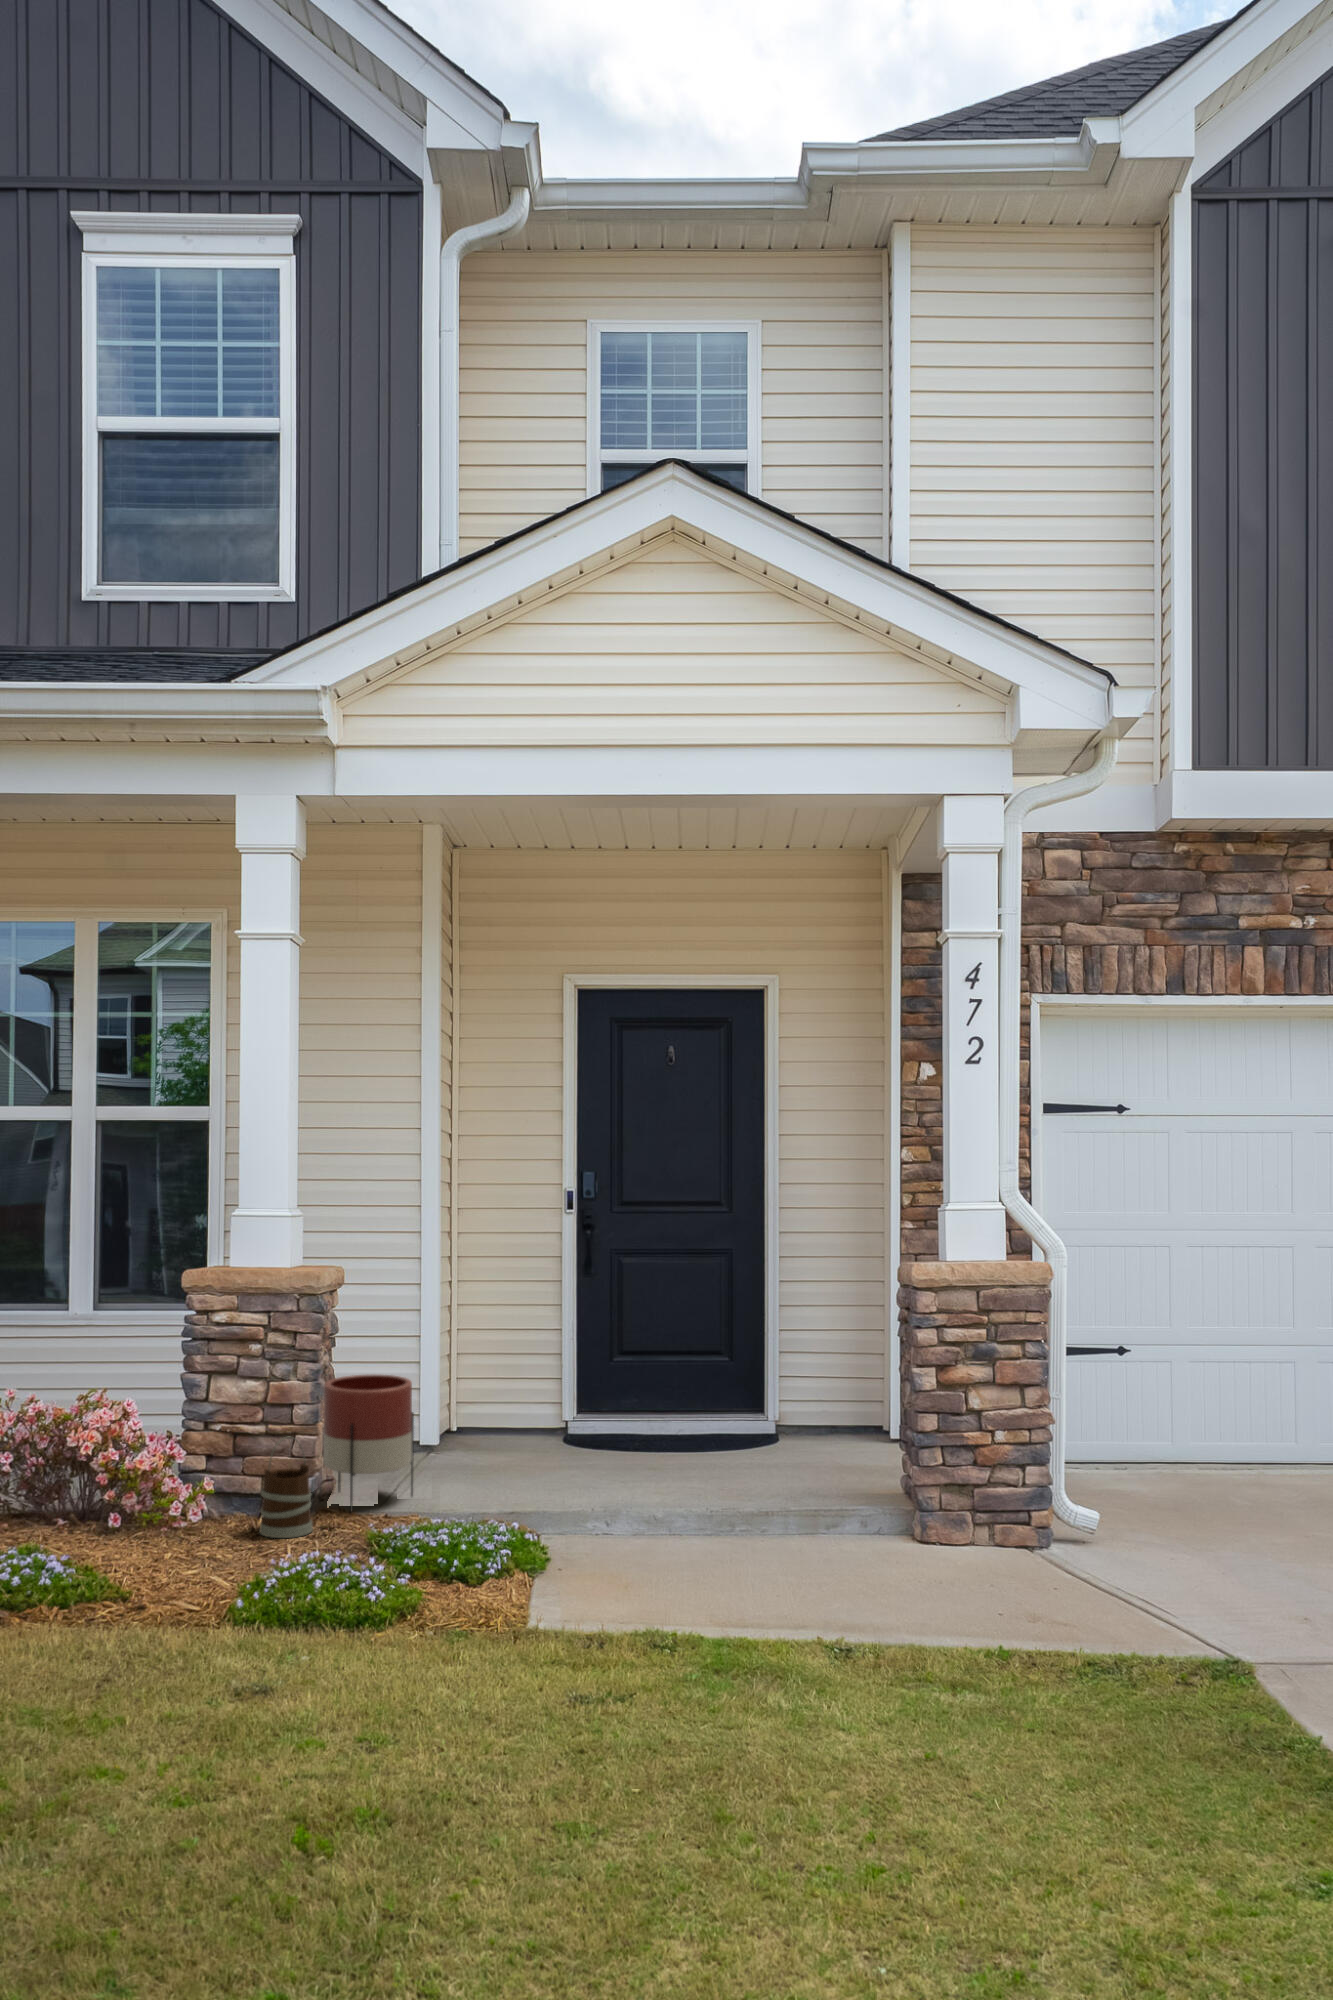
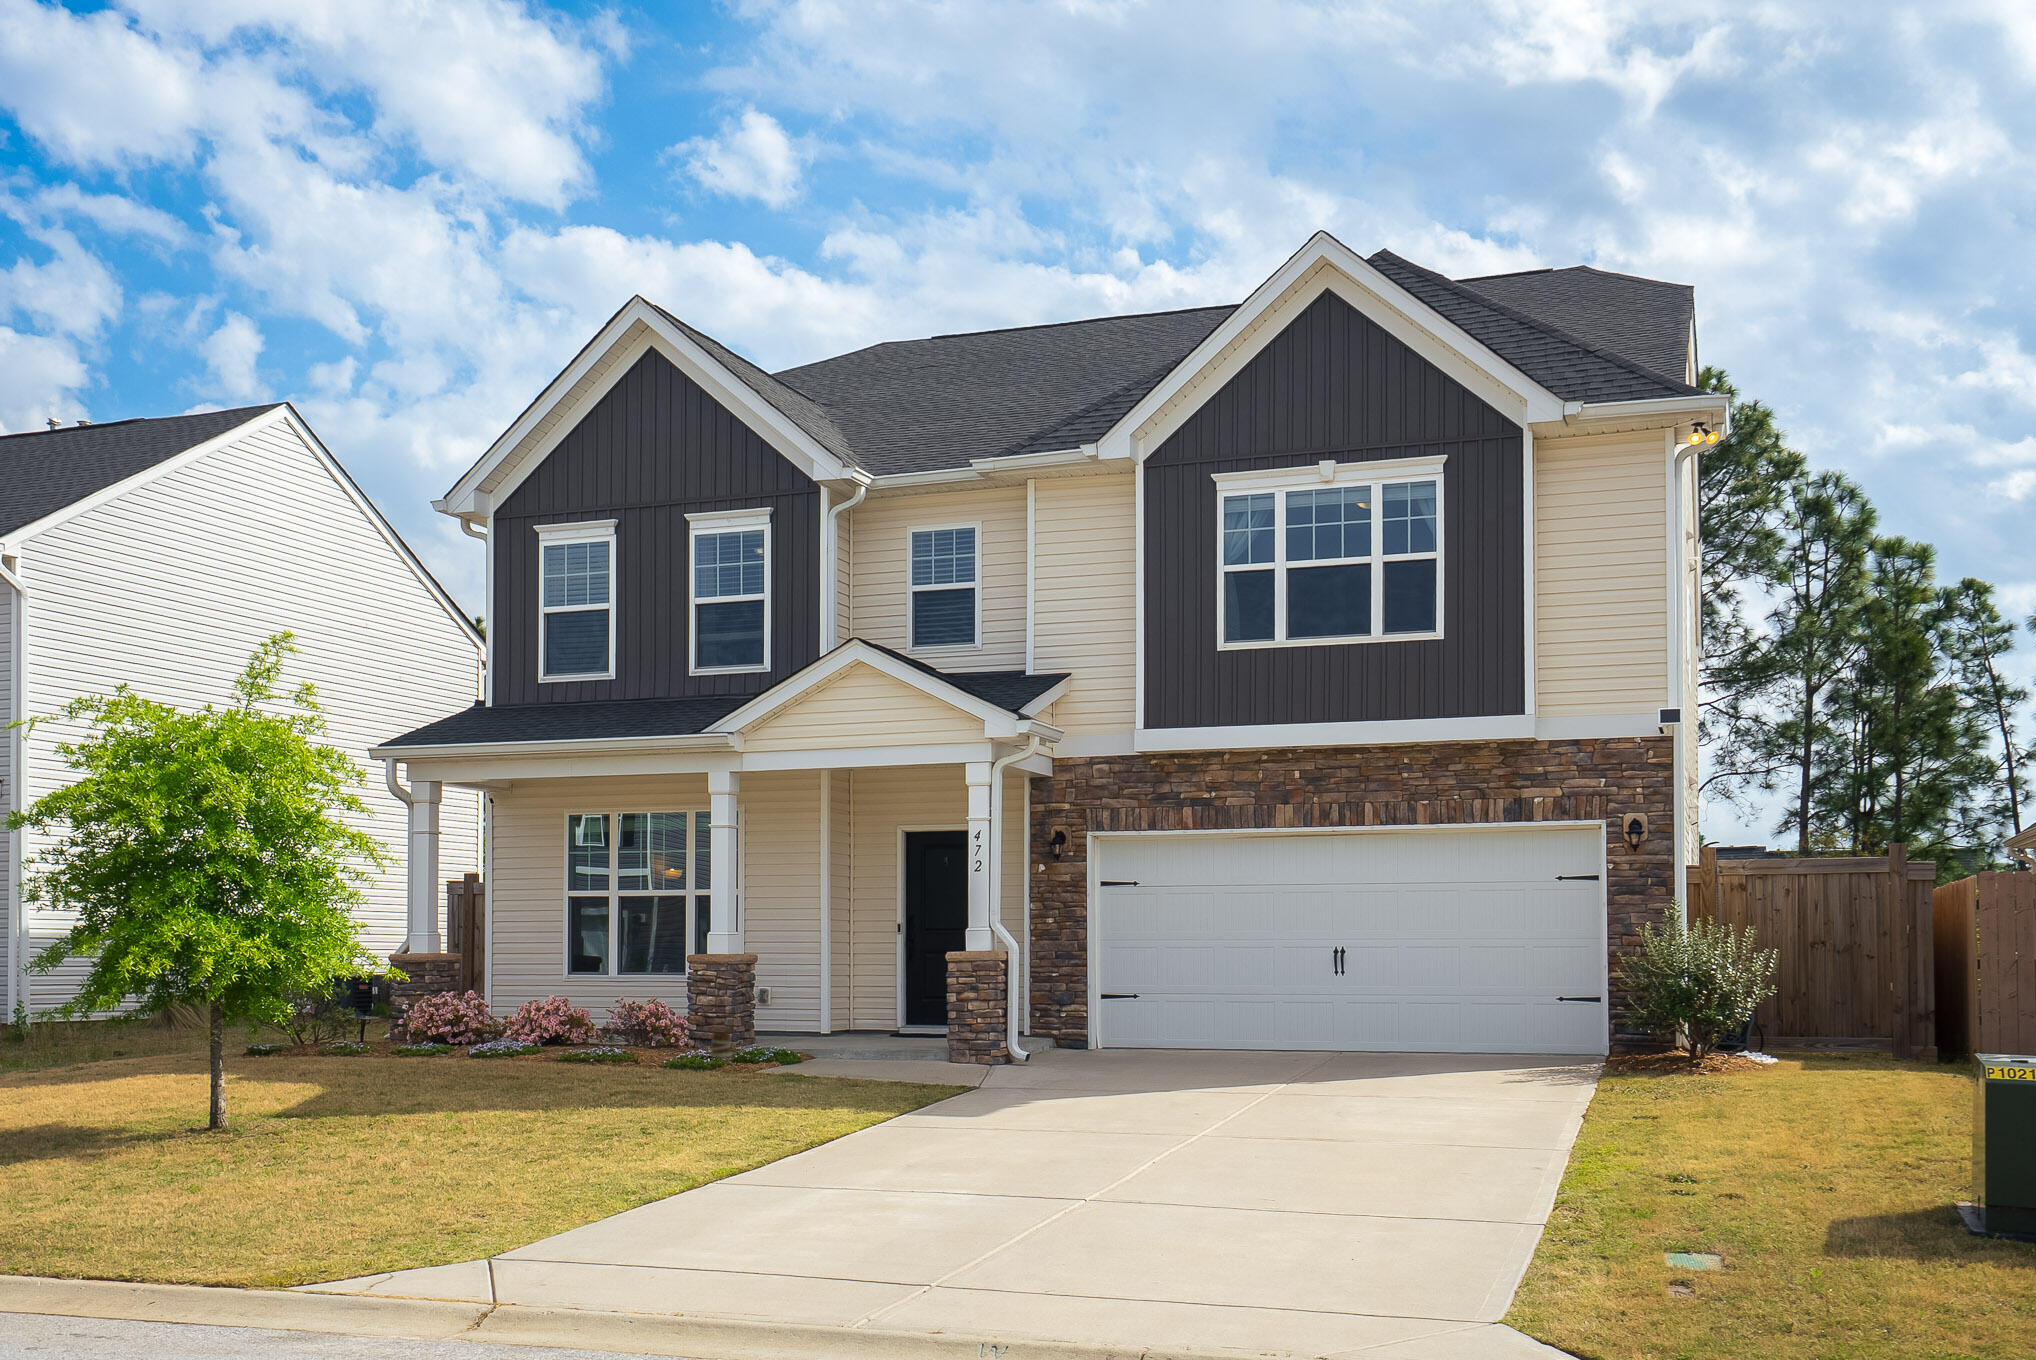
planter: present [323,1375,414,1511] -> none [748,1001,785,1053]

